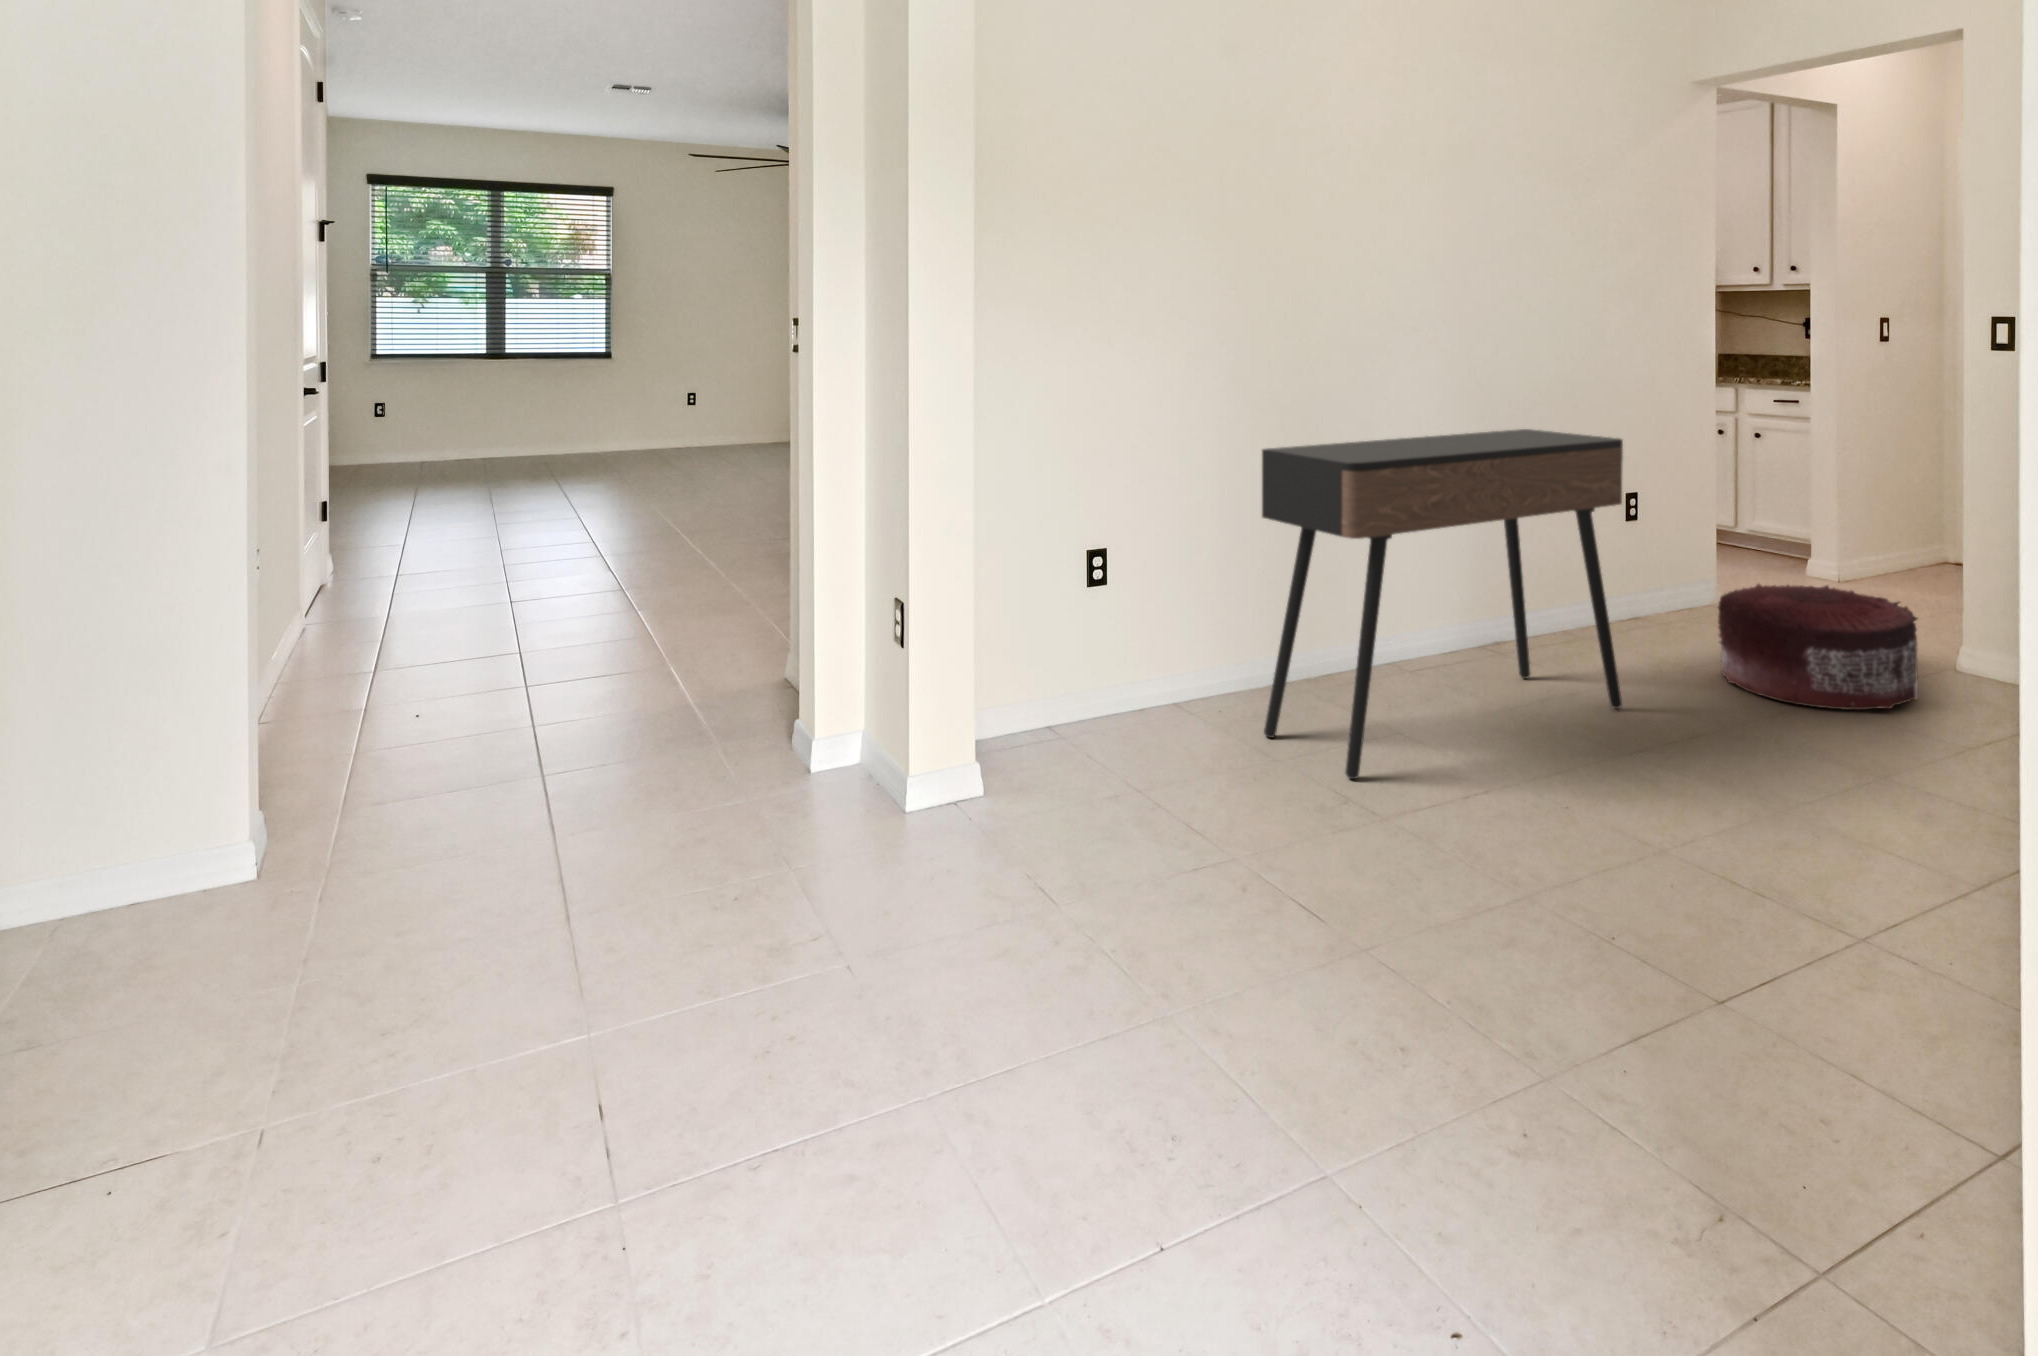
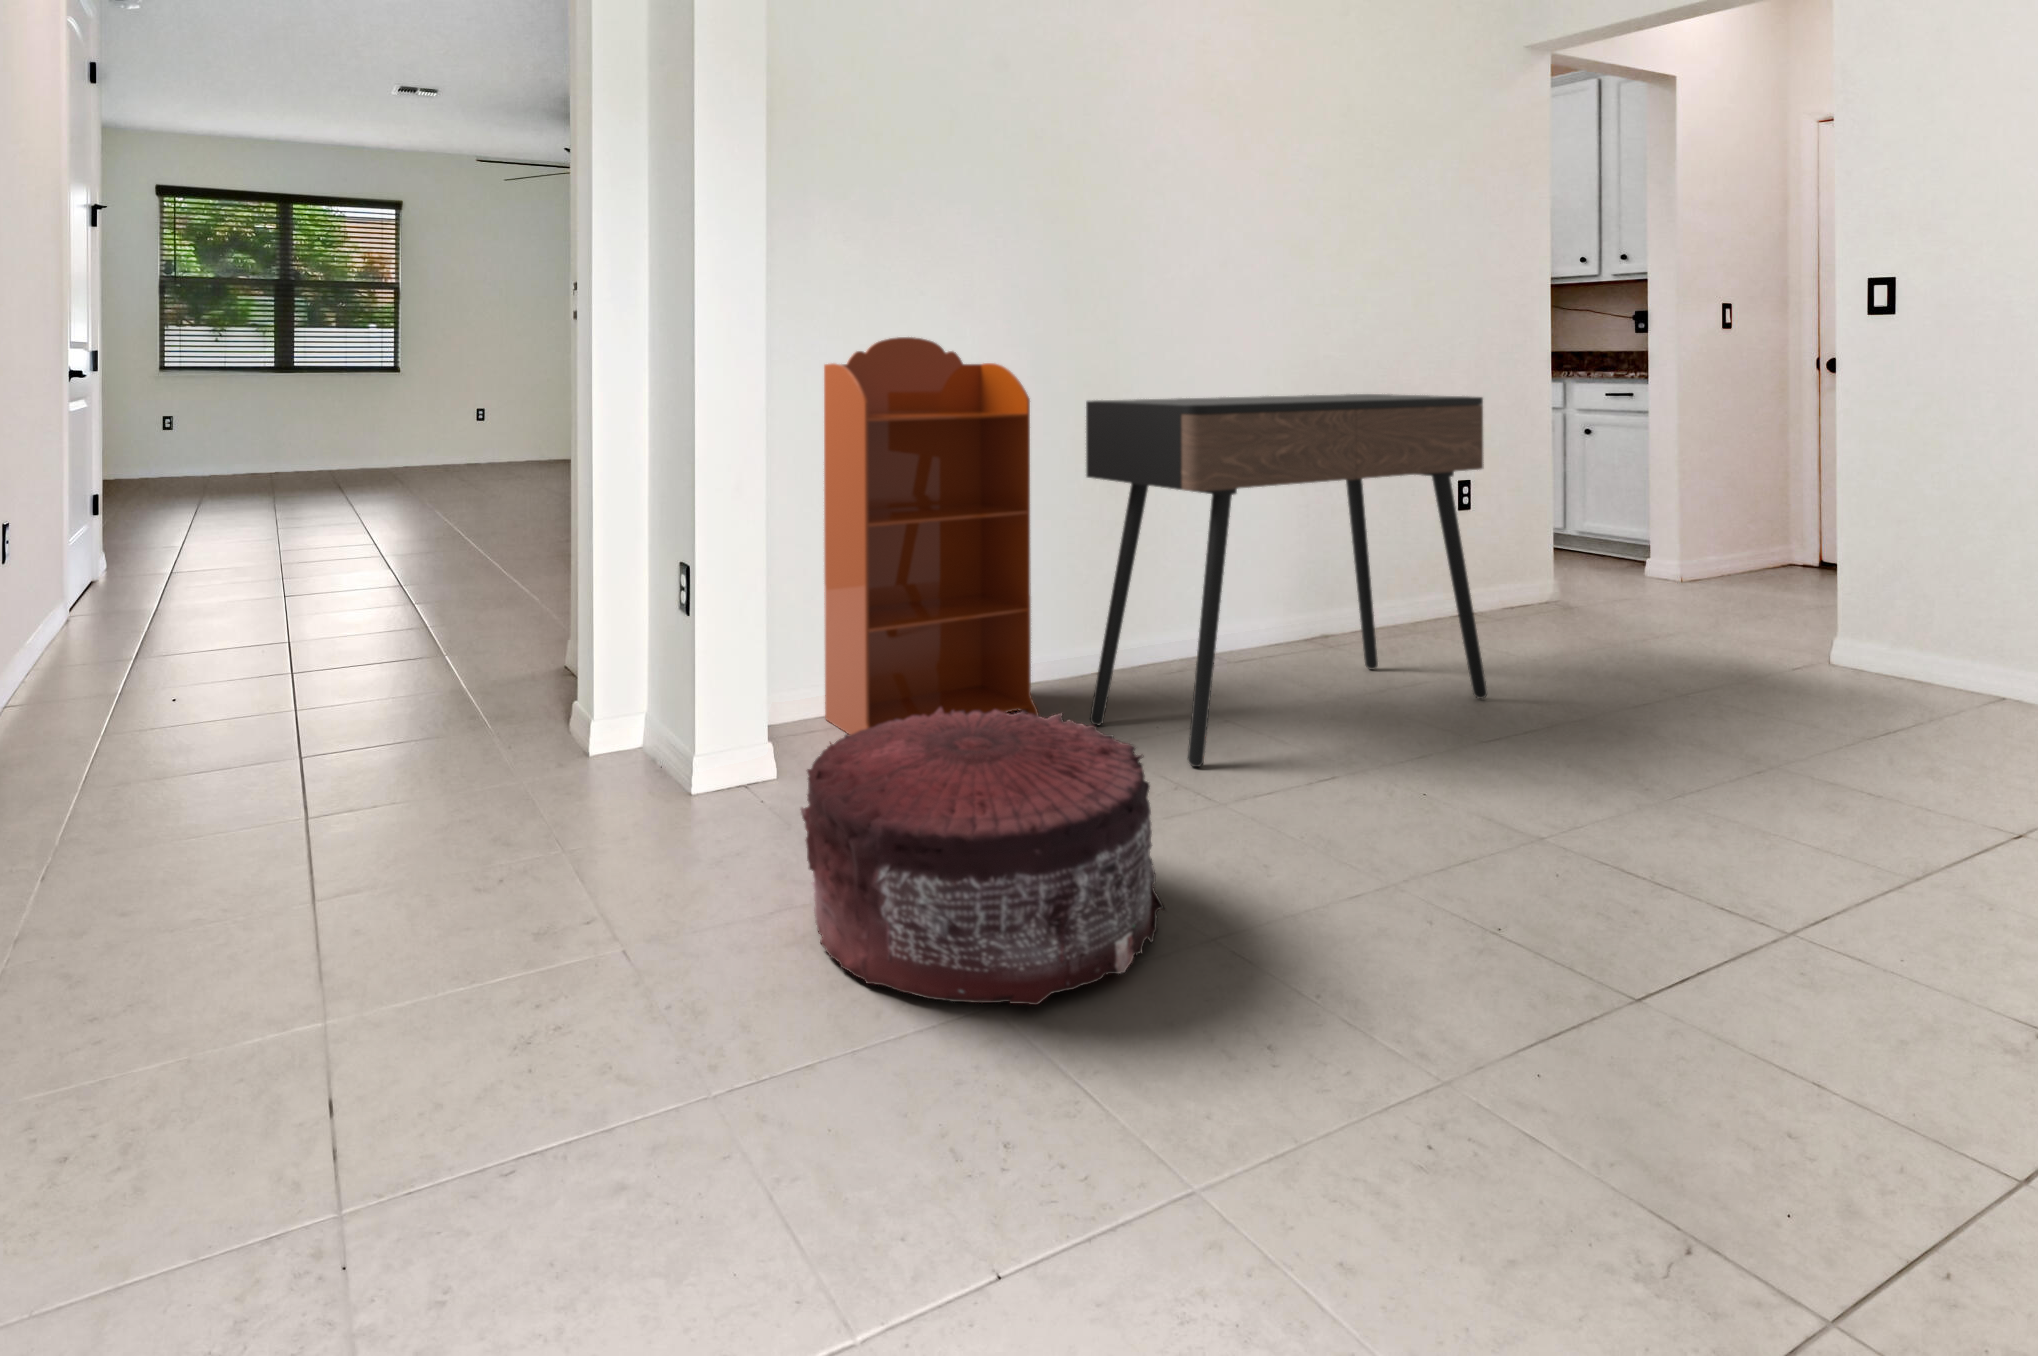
bookcase: none [1025,387,1219,763] -> present [824,337,1039,735]
pouf: present [1718,584,1918,710] -> present [801,707,1165,1005]

